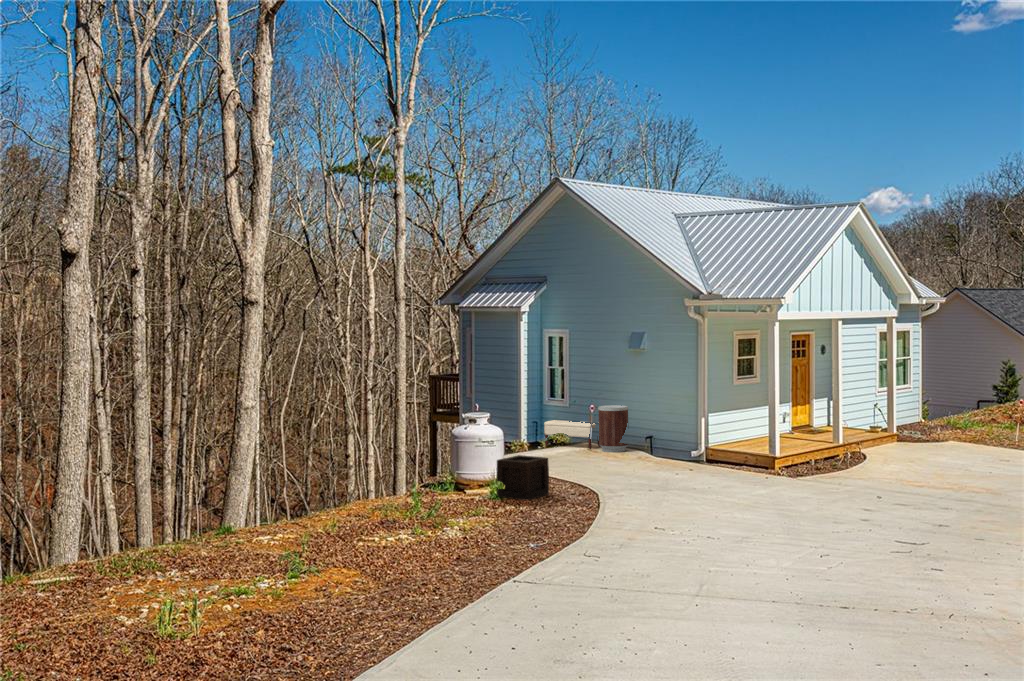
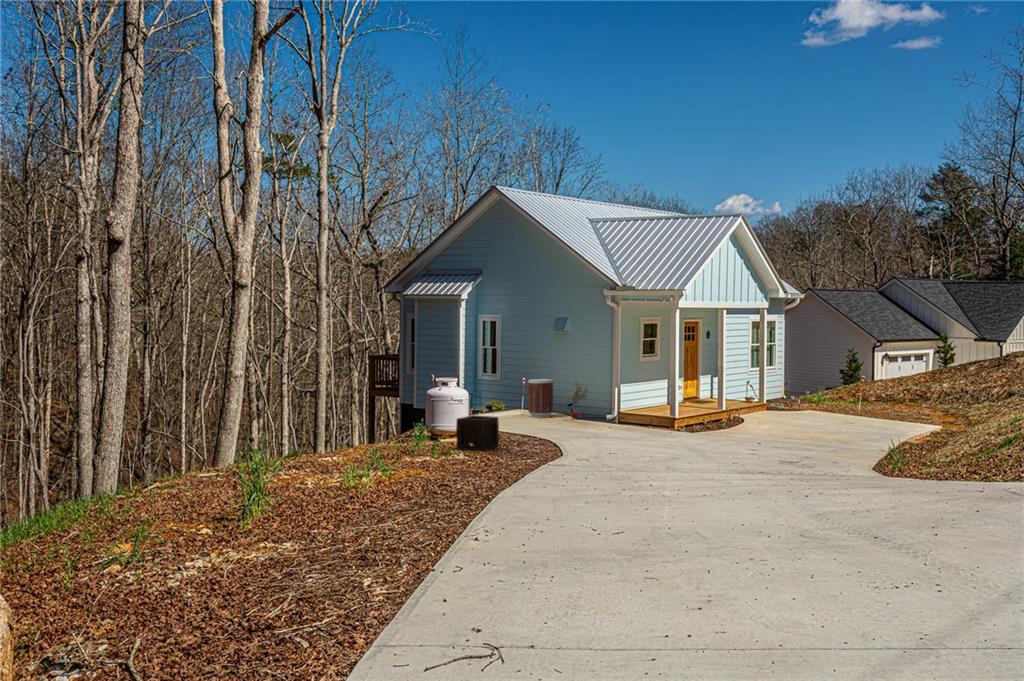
potted tree: none [639,409,671,455] -> present [564,382,588,419]
bench: present [544,420,600,449] -> none [481,392,529,416]

